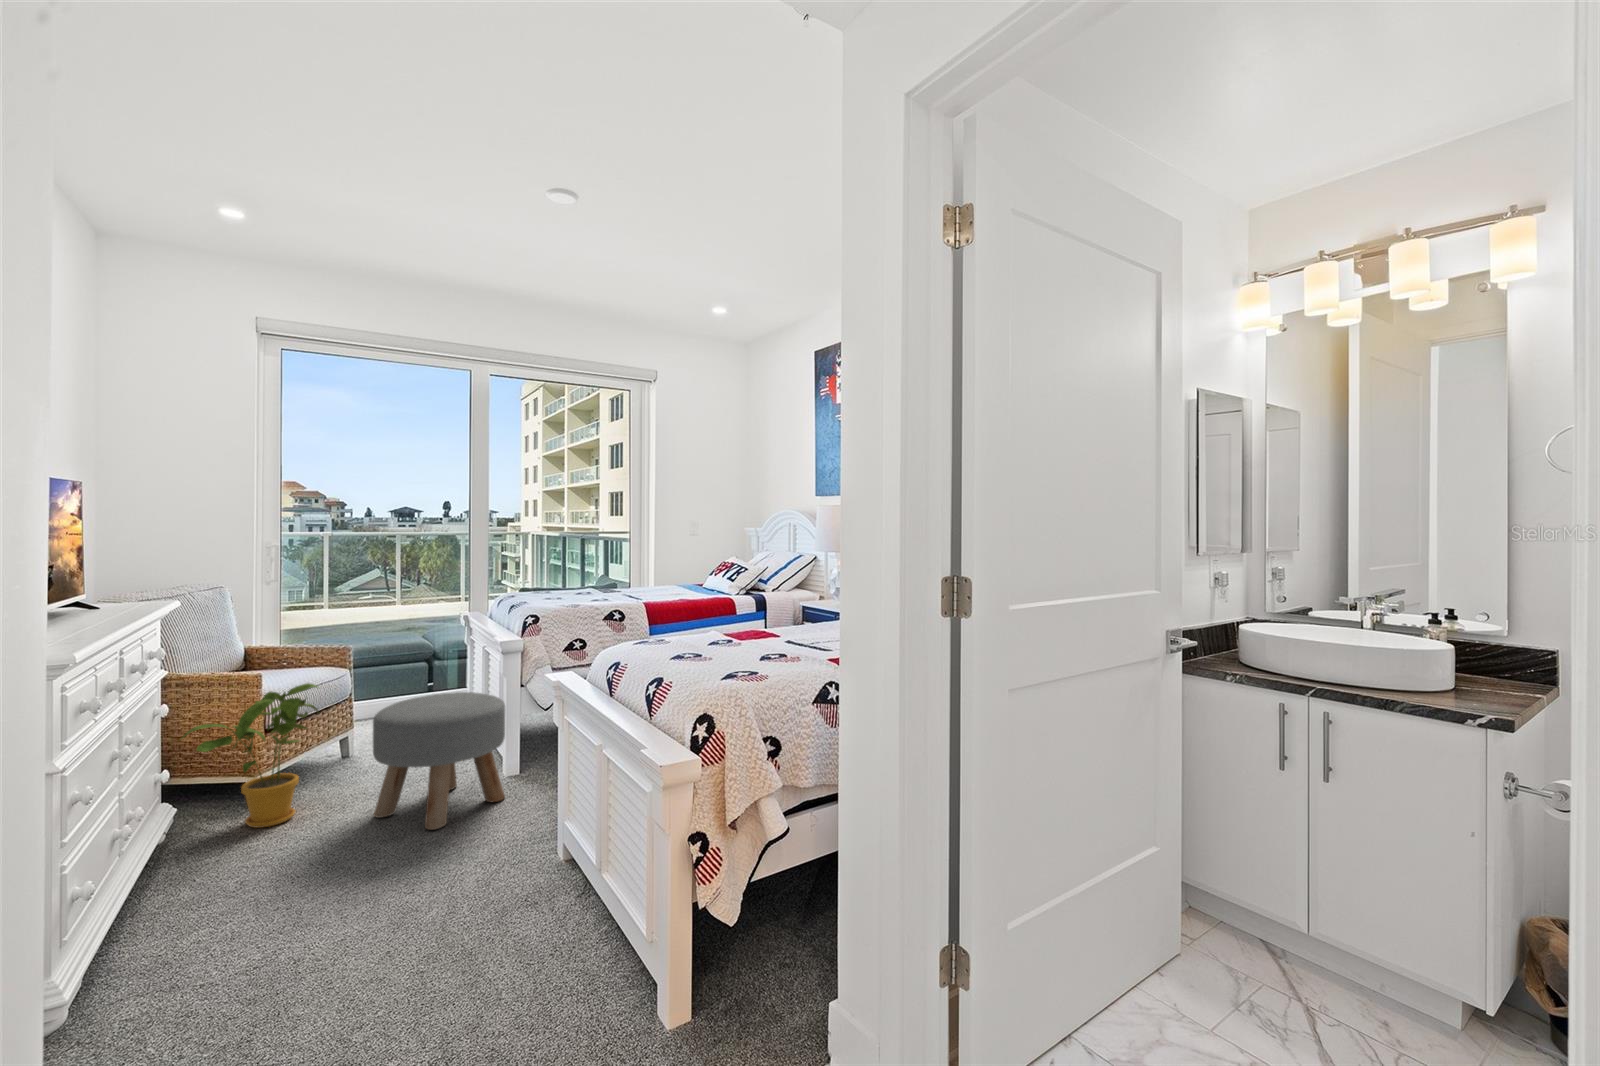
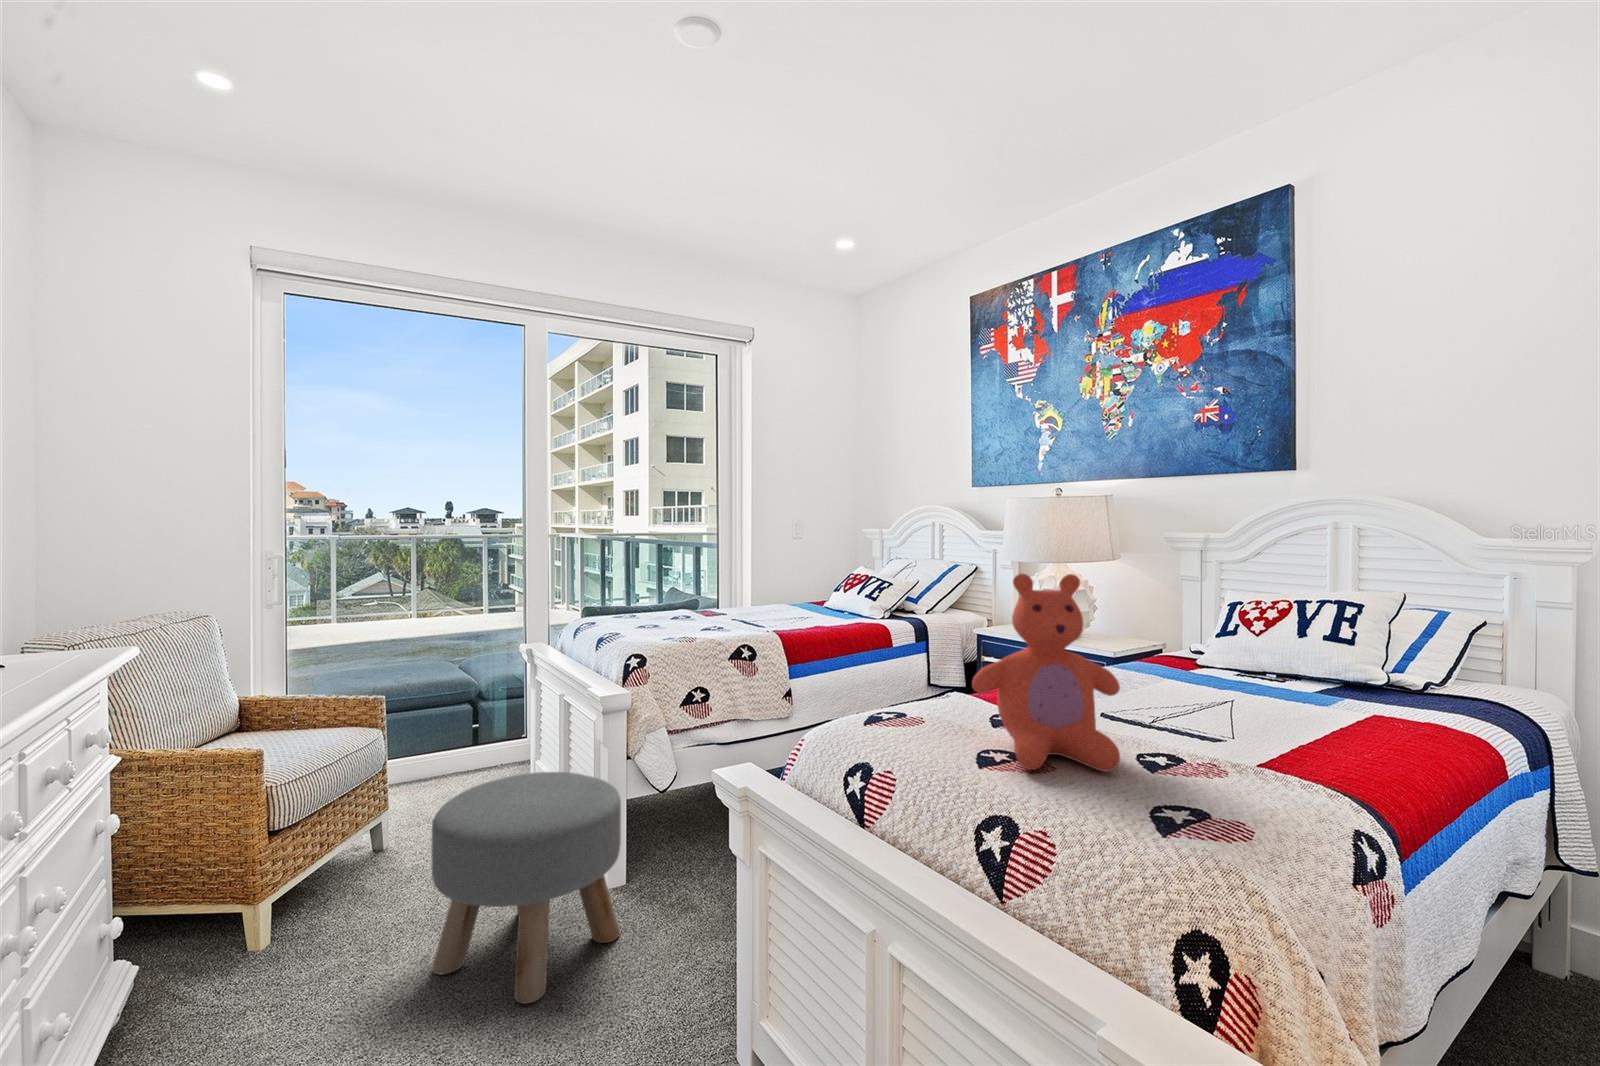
teddy bear: none [682,550,767,660] -> present [972,574,1120,771]
house plant: present [182,683,318,828] -> none [137,770,353,993]

